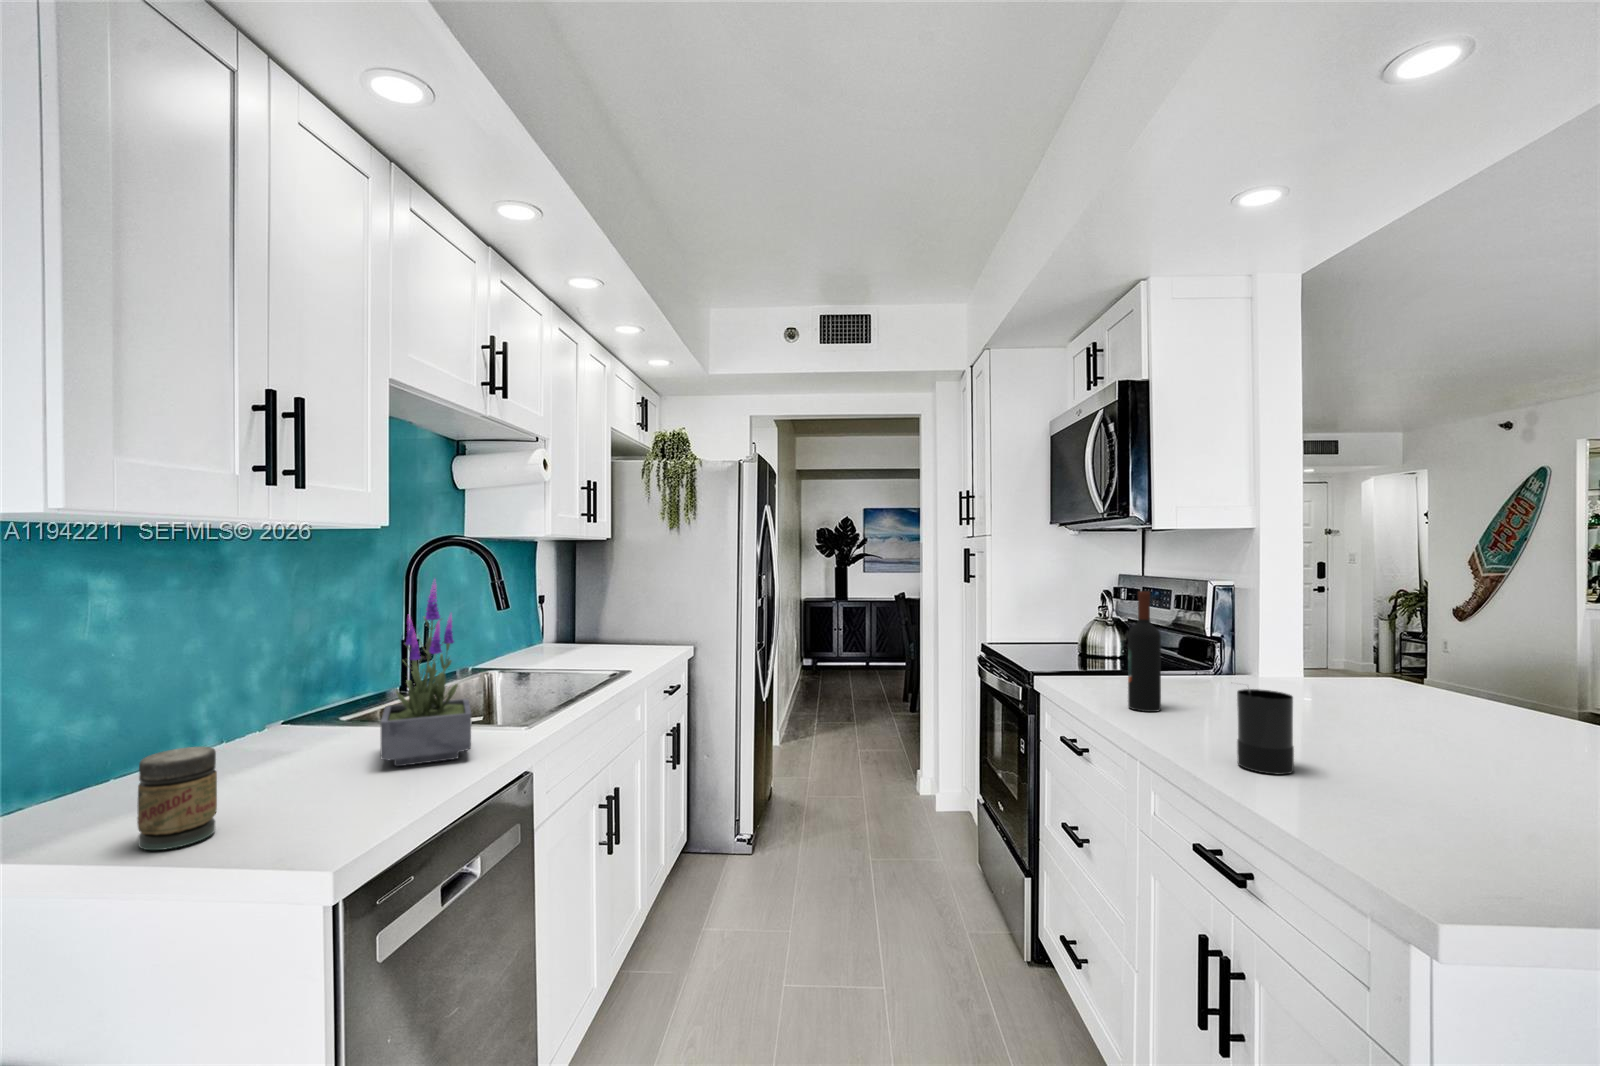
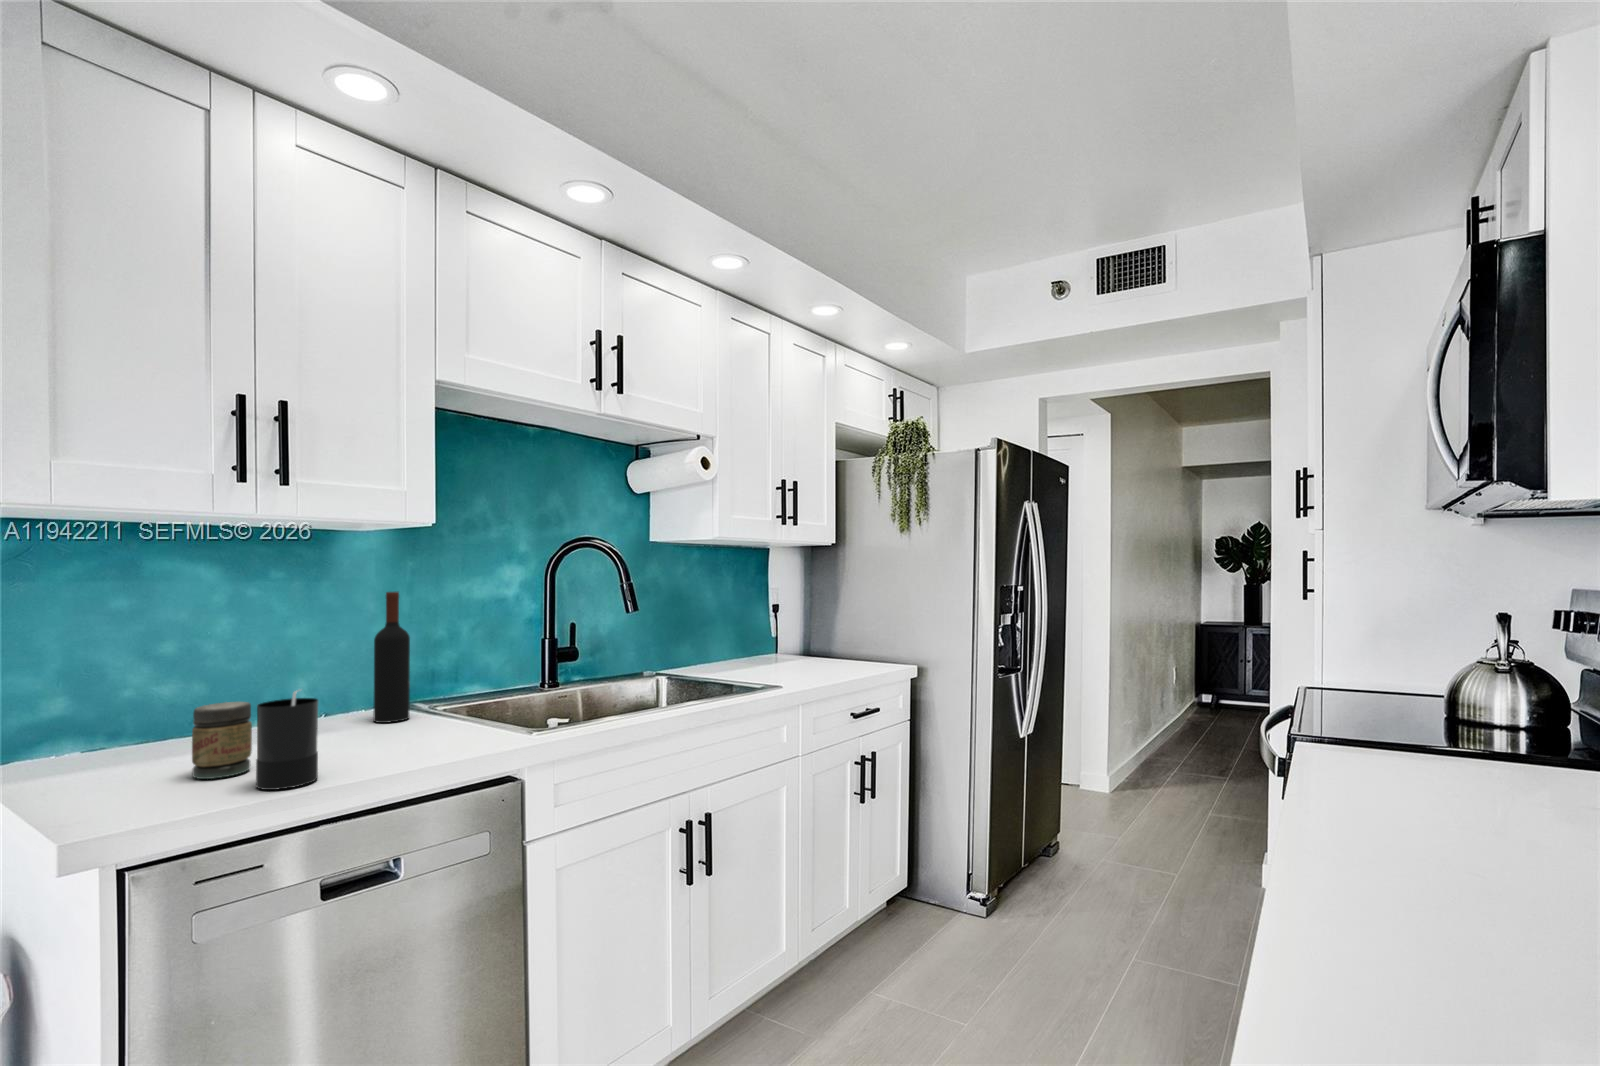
potted plant: present [381,579,471,766] -> none [419,573,522,744]
wine bottle: present [1128,591,1161,712] -> present [373,592,410,723]
candle: present [1237,688,1294,775] -> present [256,690,318,790]

